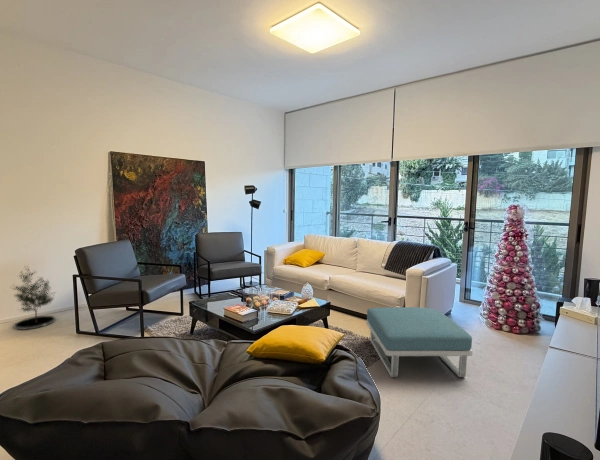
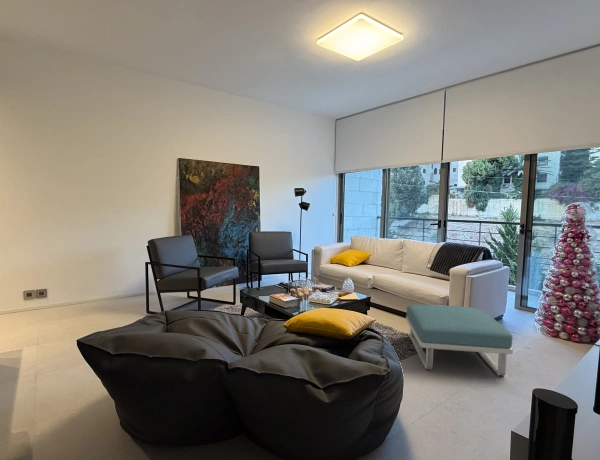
potted tree: present [14,269,56,330] -> none [97,254,132,308]

